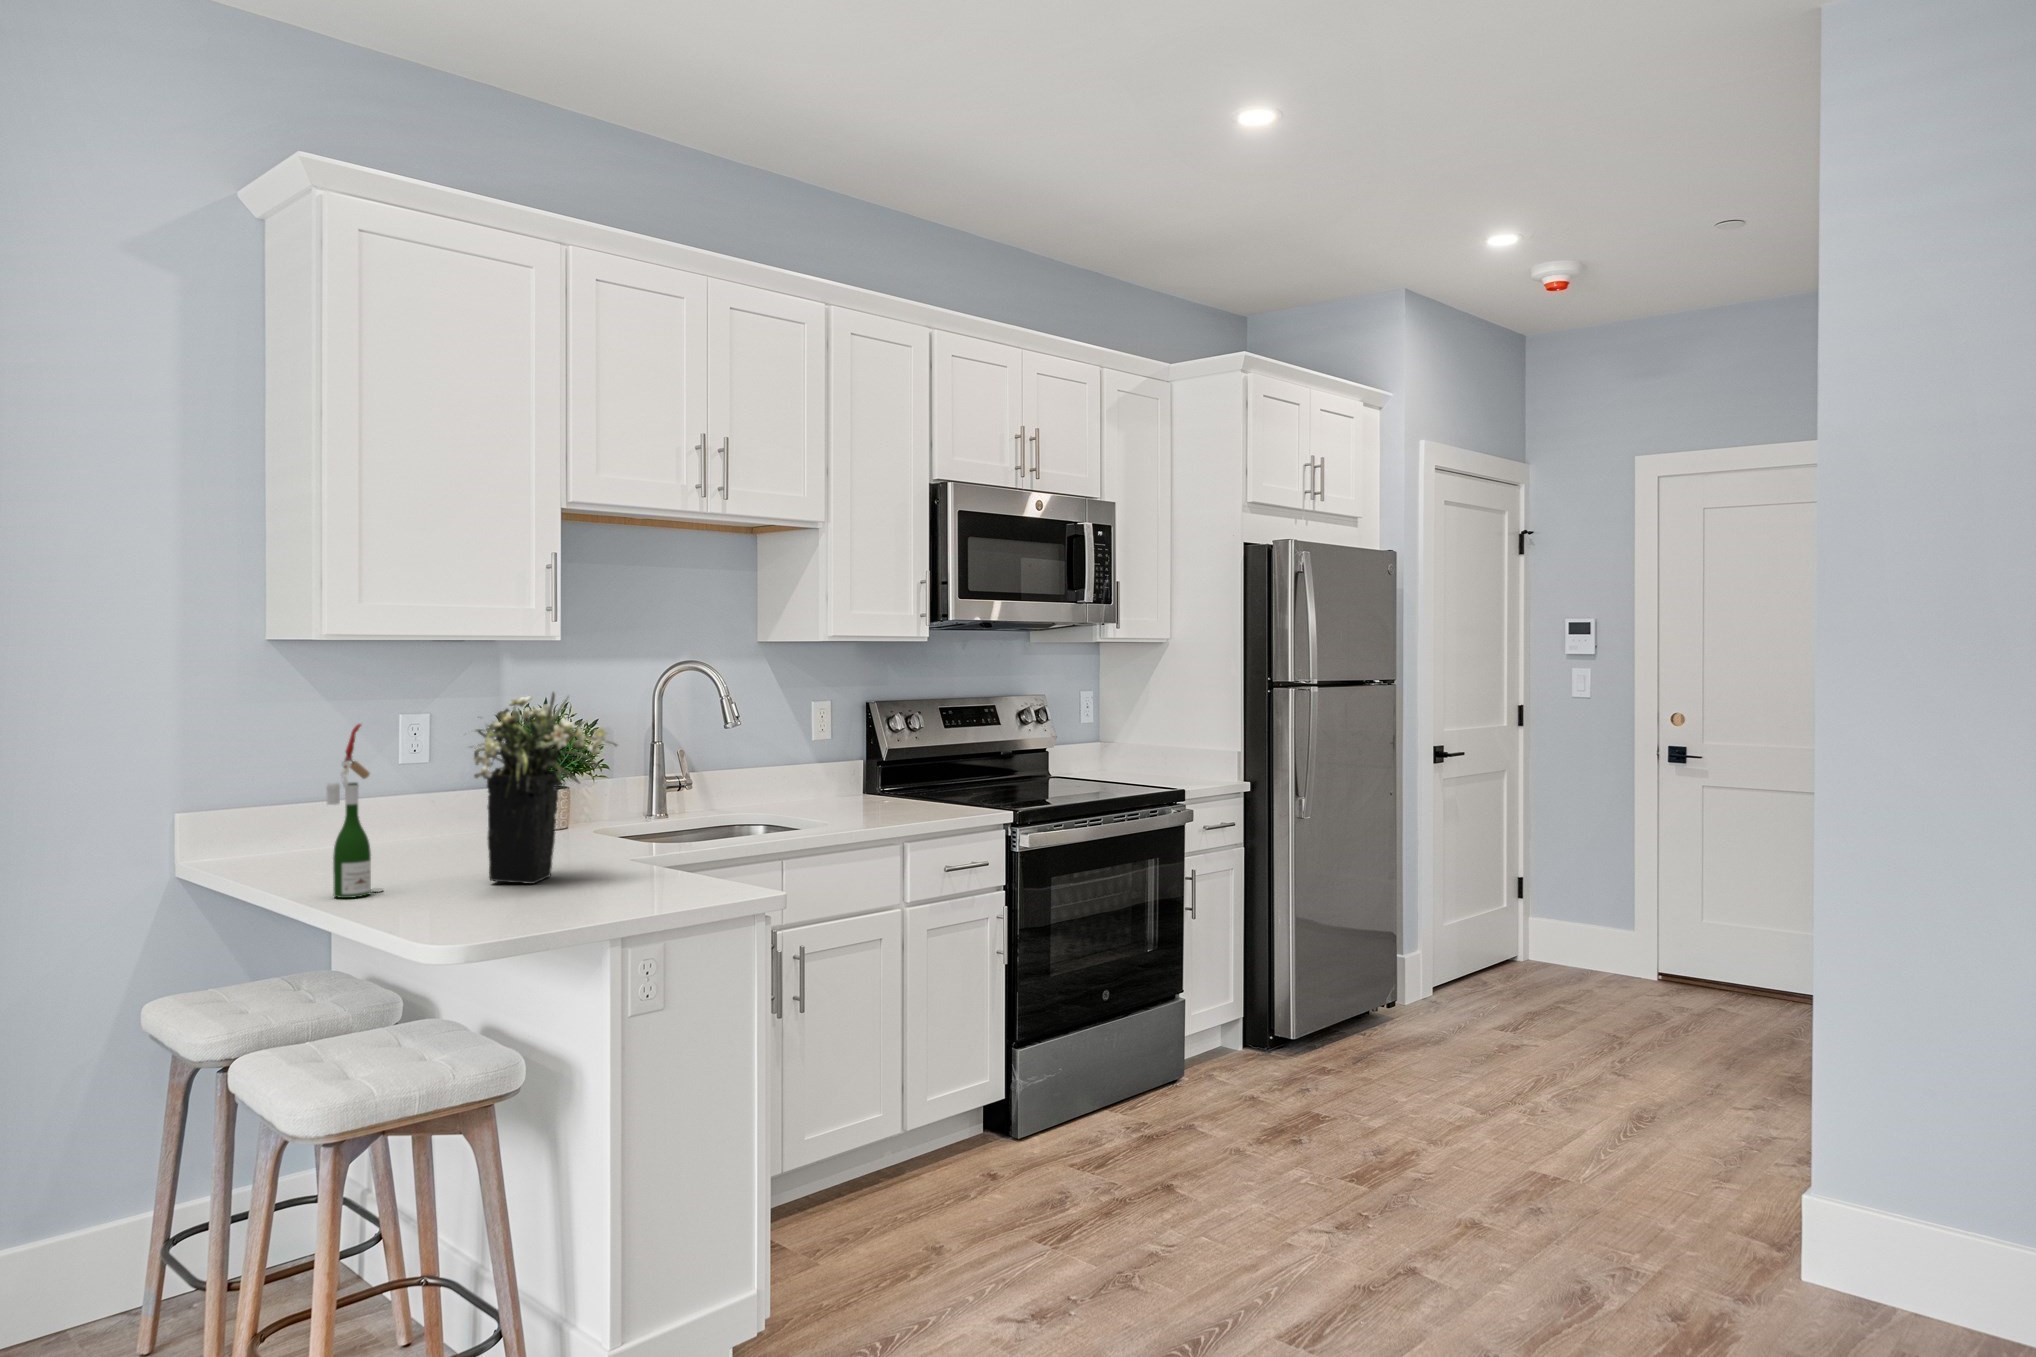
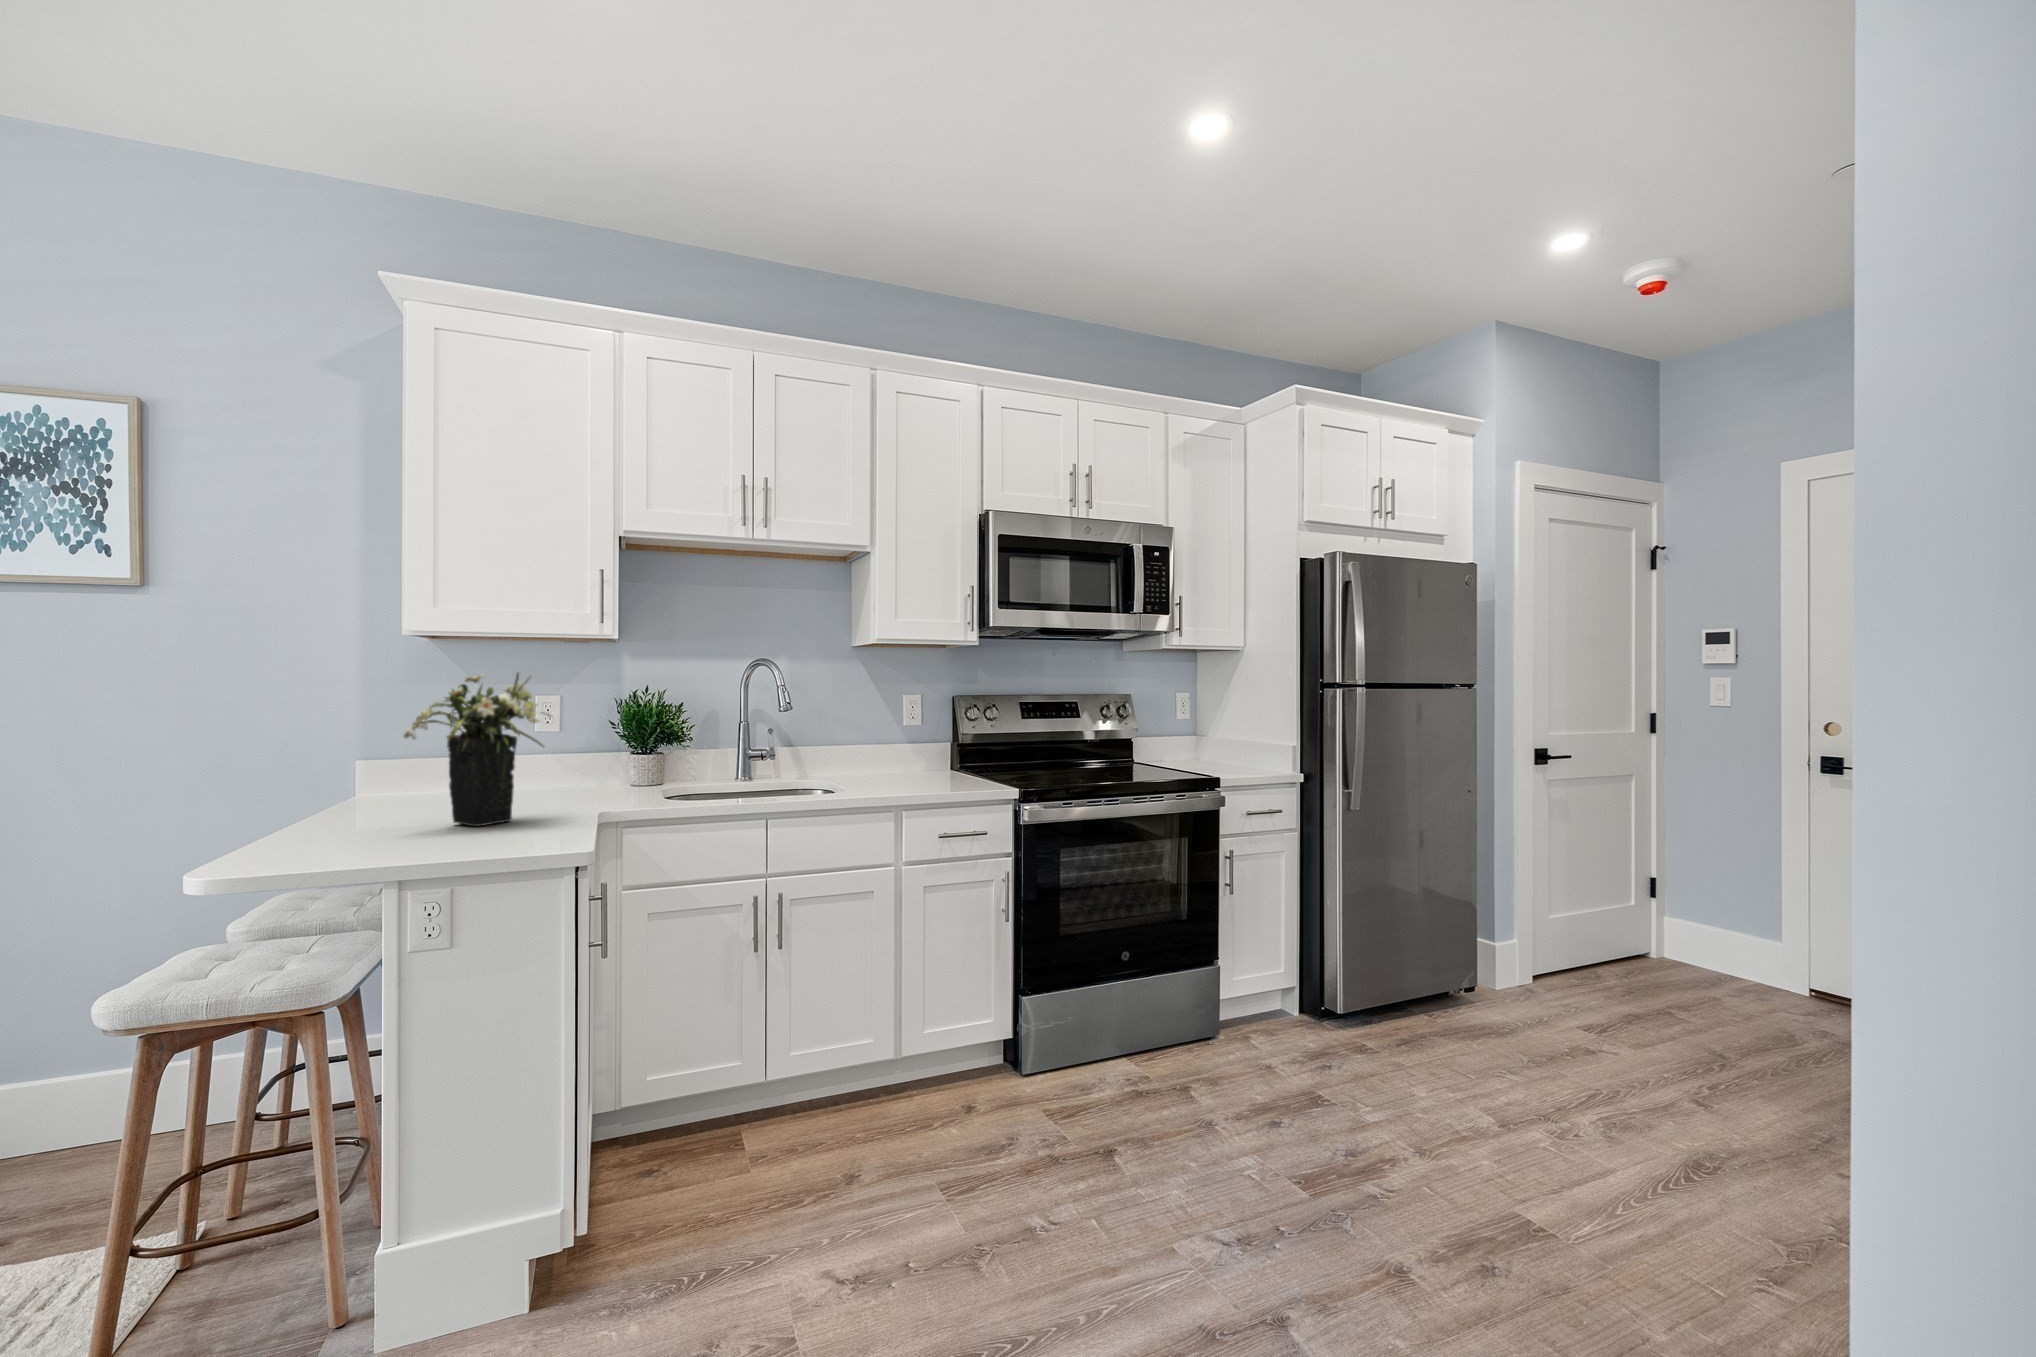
wine bottle: present [326,724,383,898] -> none [331,694,379,829]

